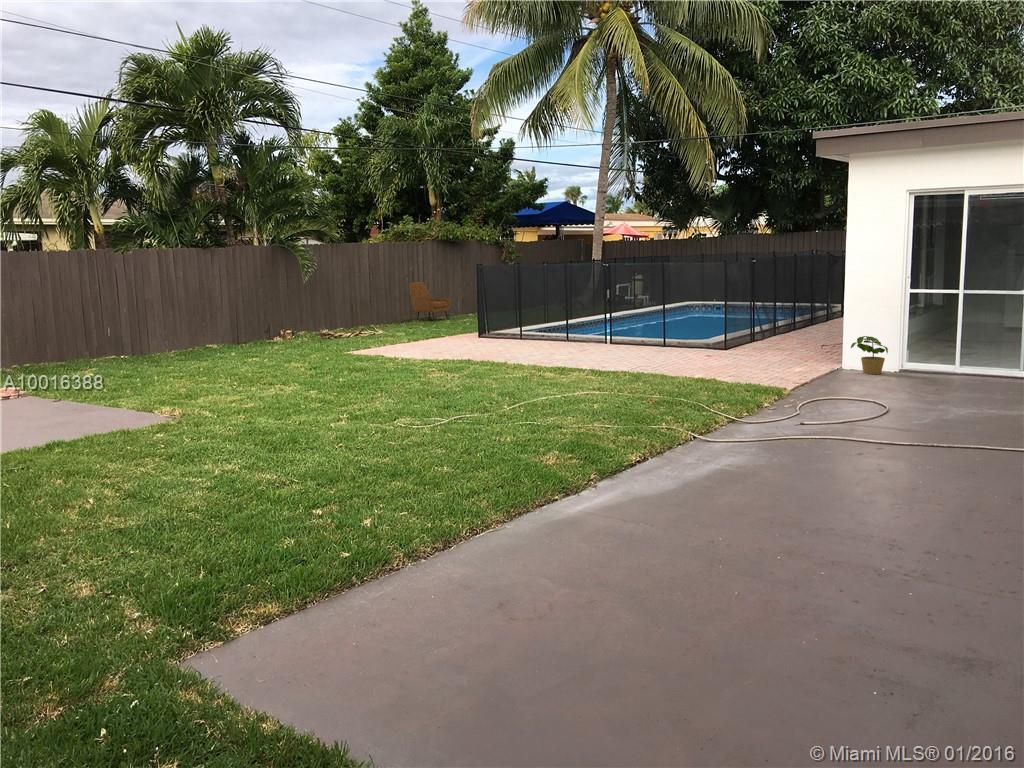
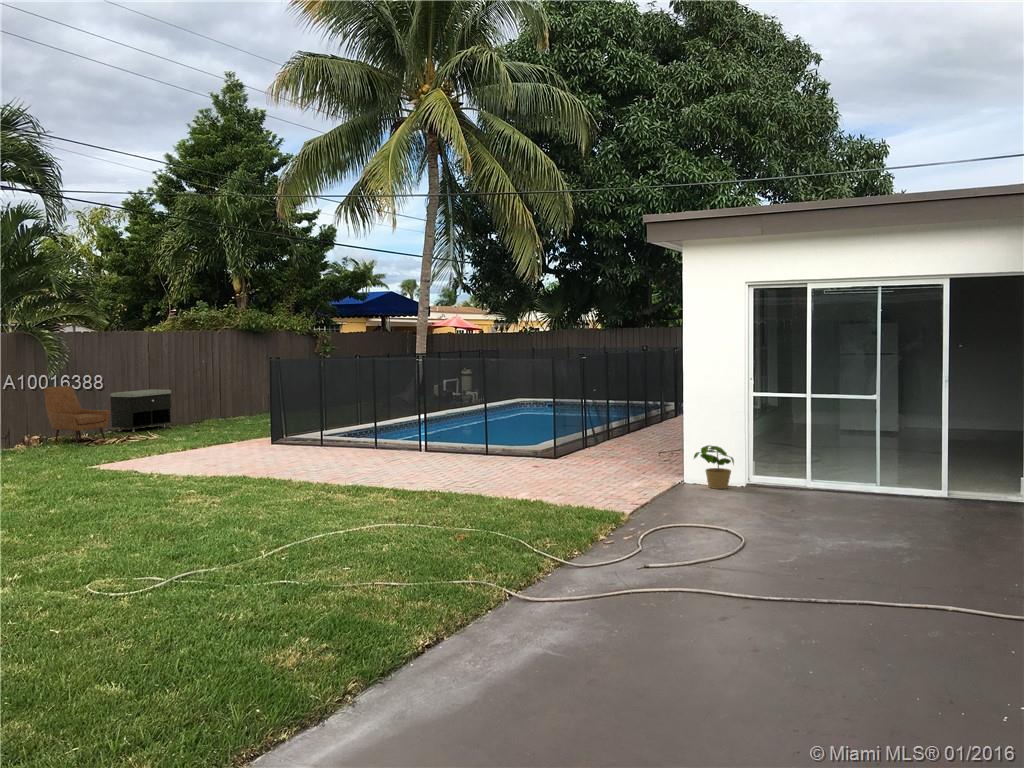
chair: present [409,282,451,321] -> present [44,386,110,443]
storage bench: none [344,293,391,329] -> present [111,389,172,432]

